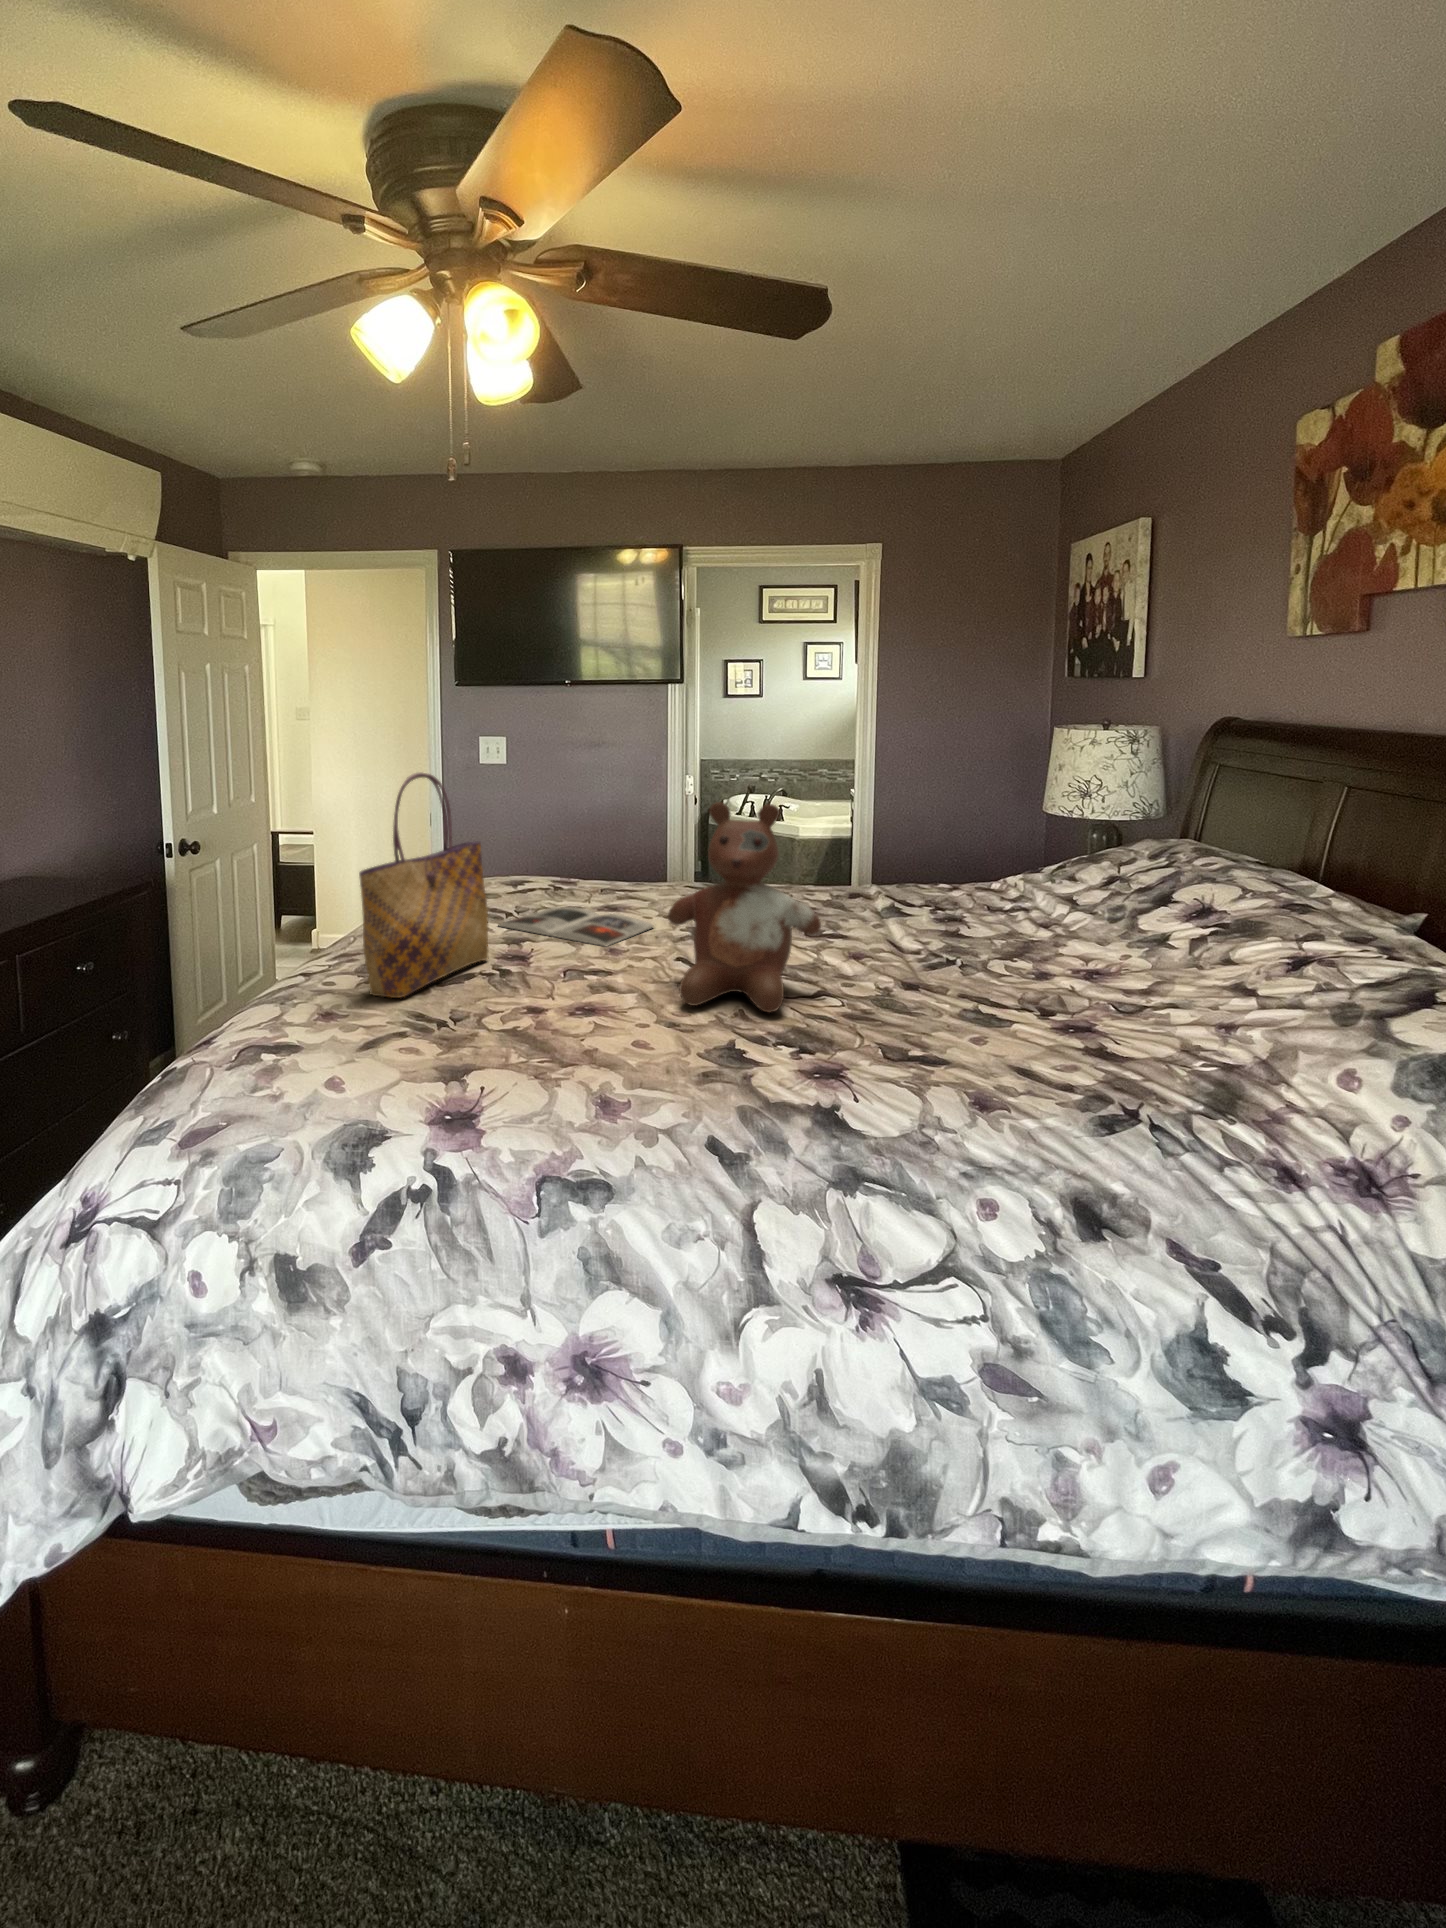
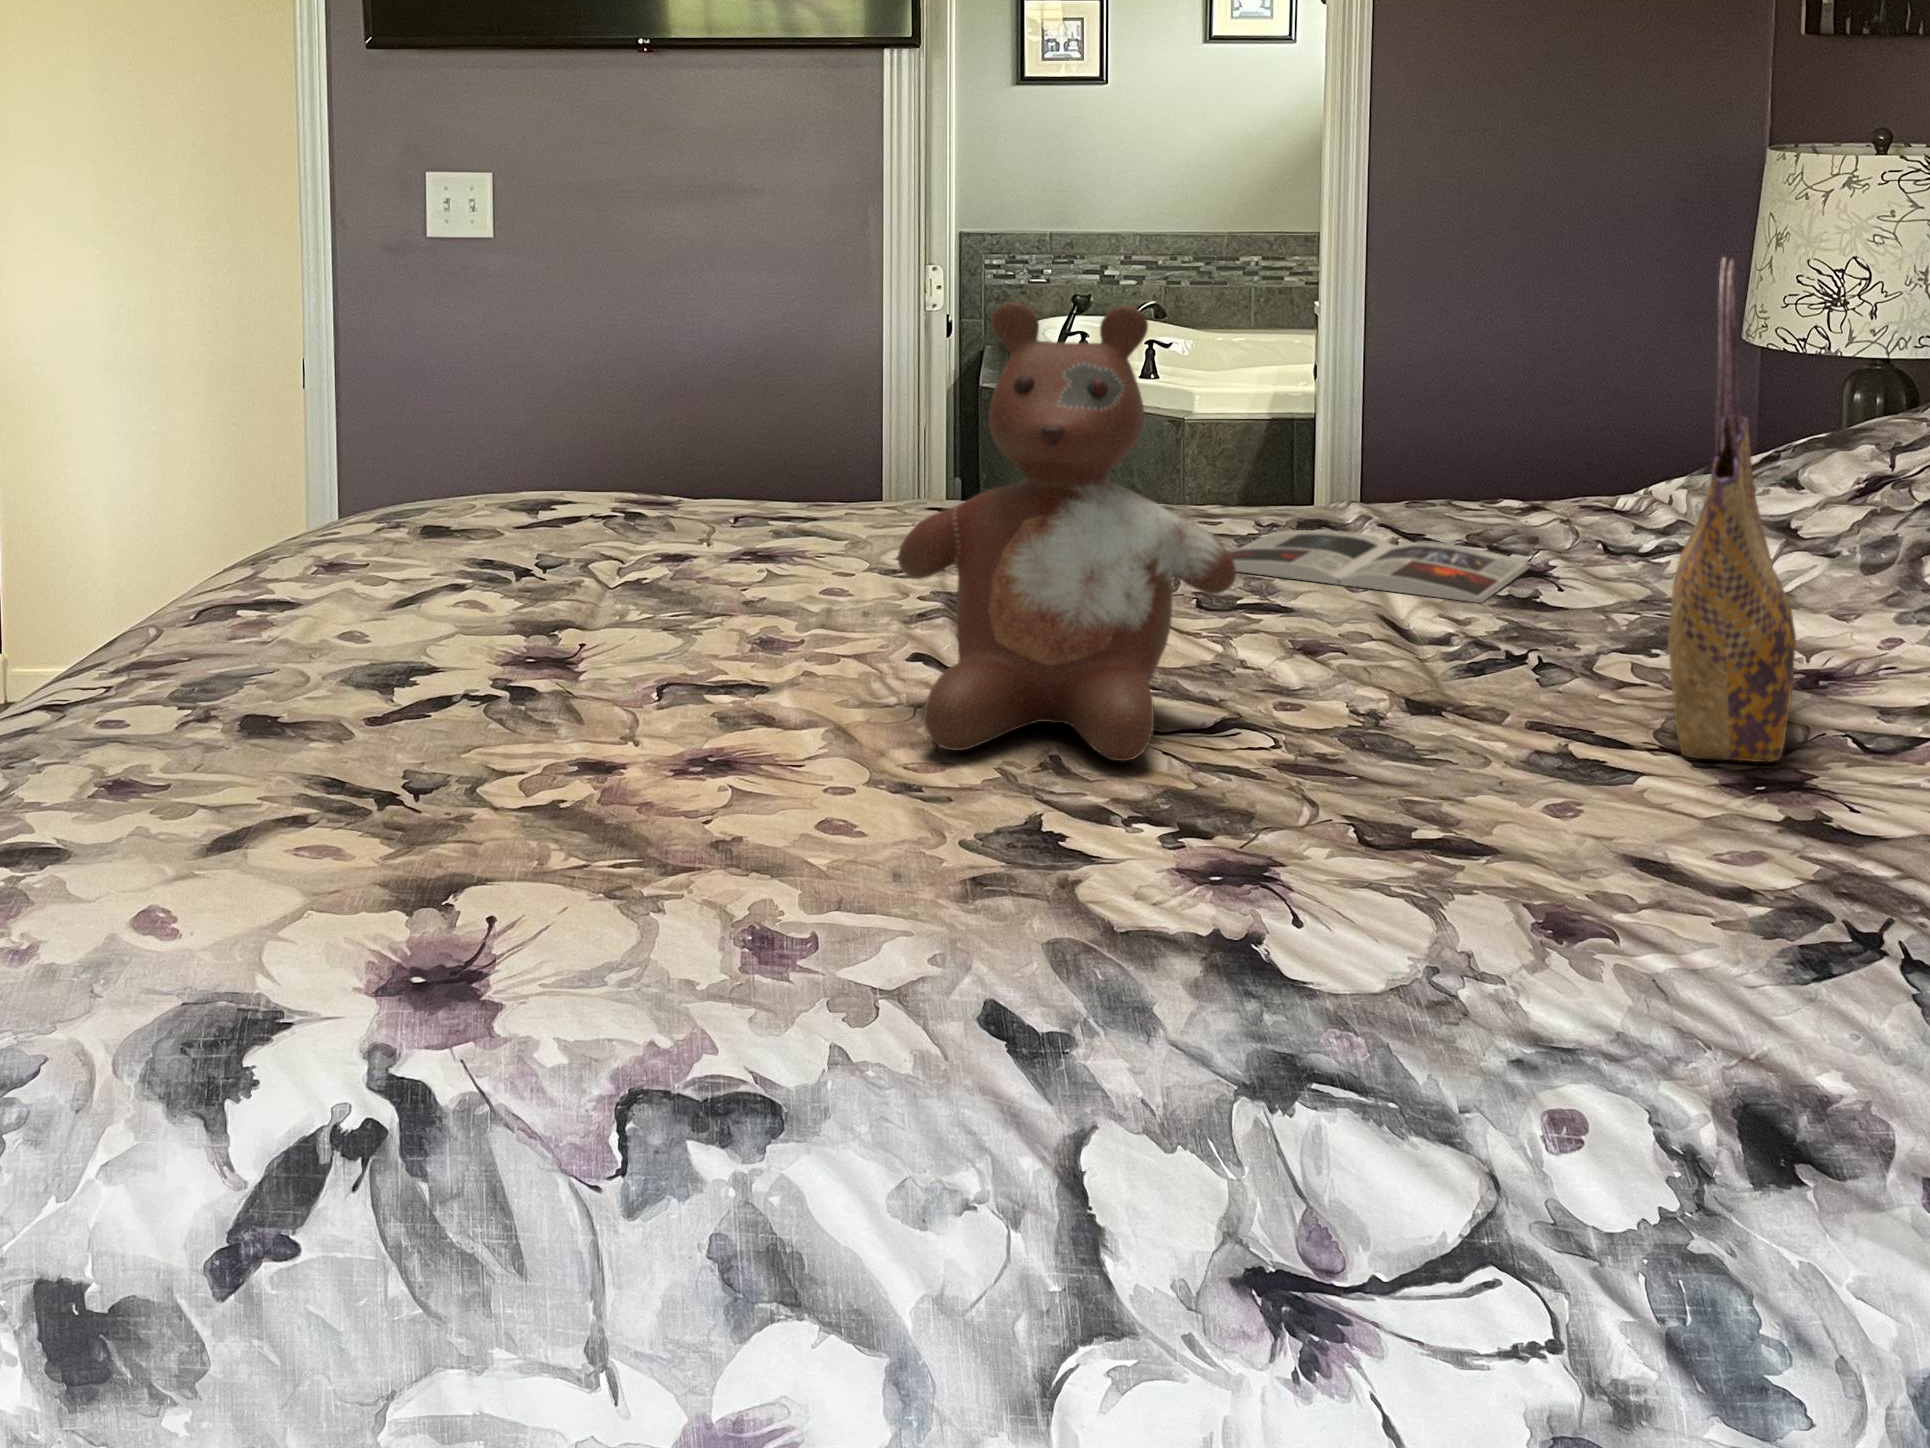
tote bag: present [359,772,489,998] -> present [1668,257,1796,762]
magazine: present [499,907,654,946] -> present [1229,530,1530,603]

